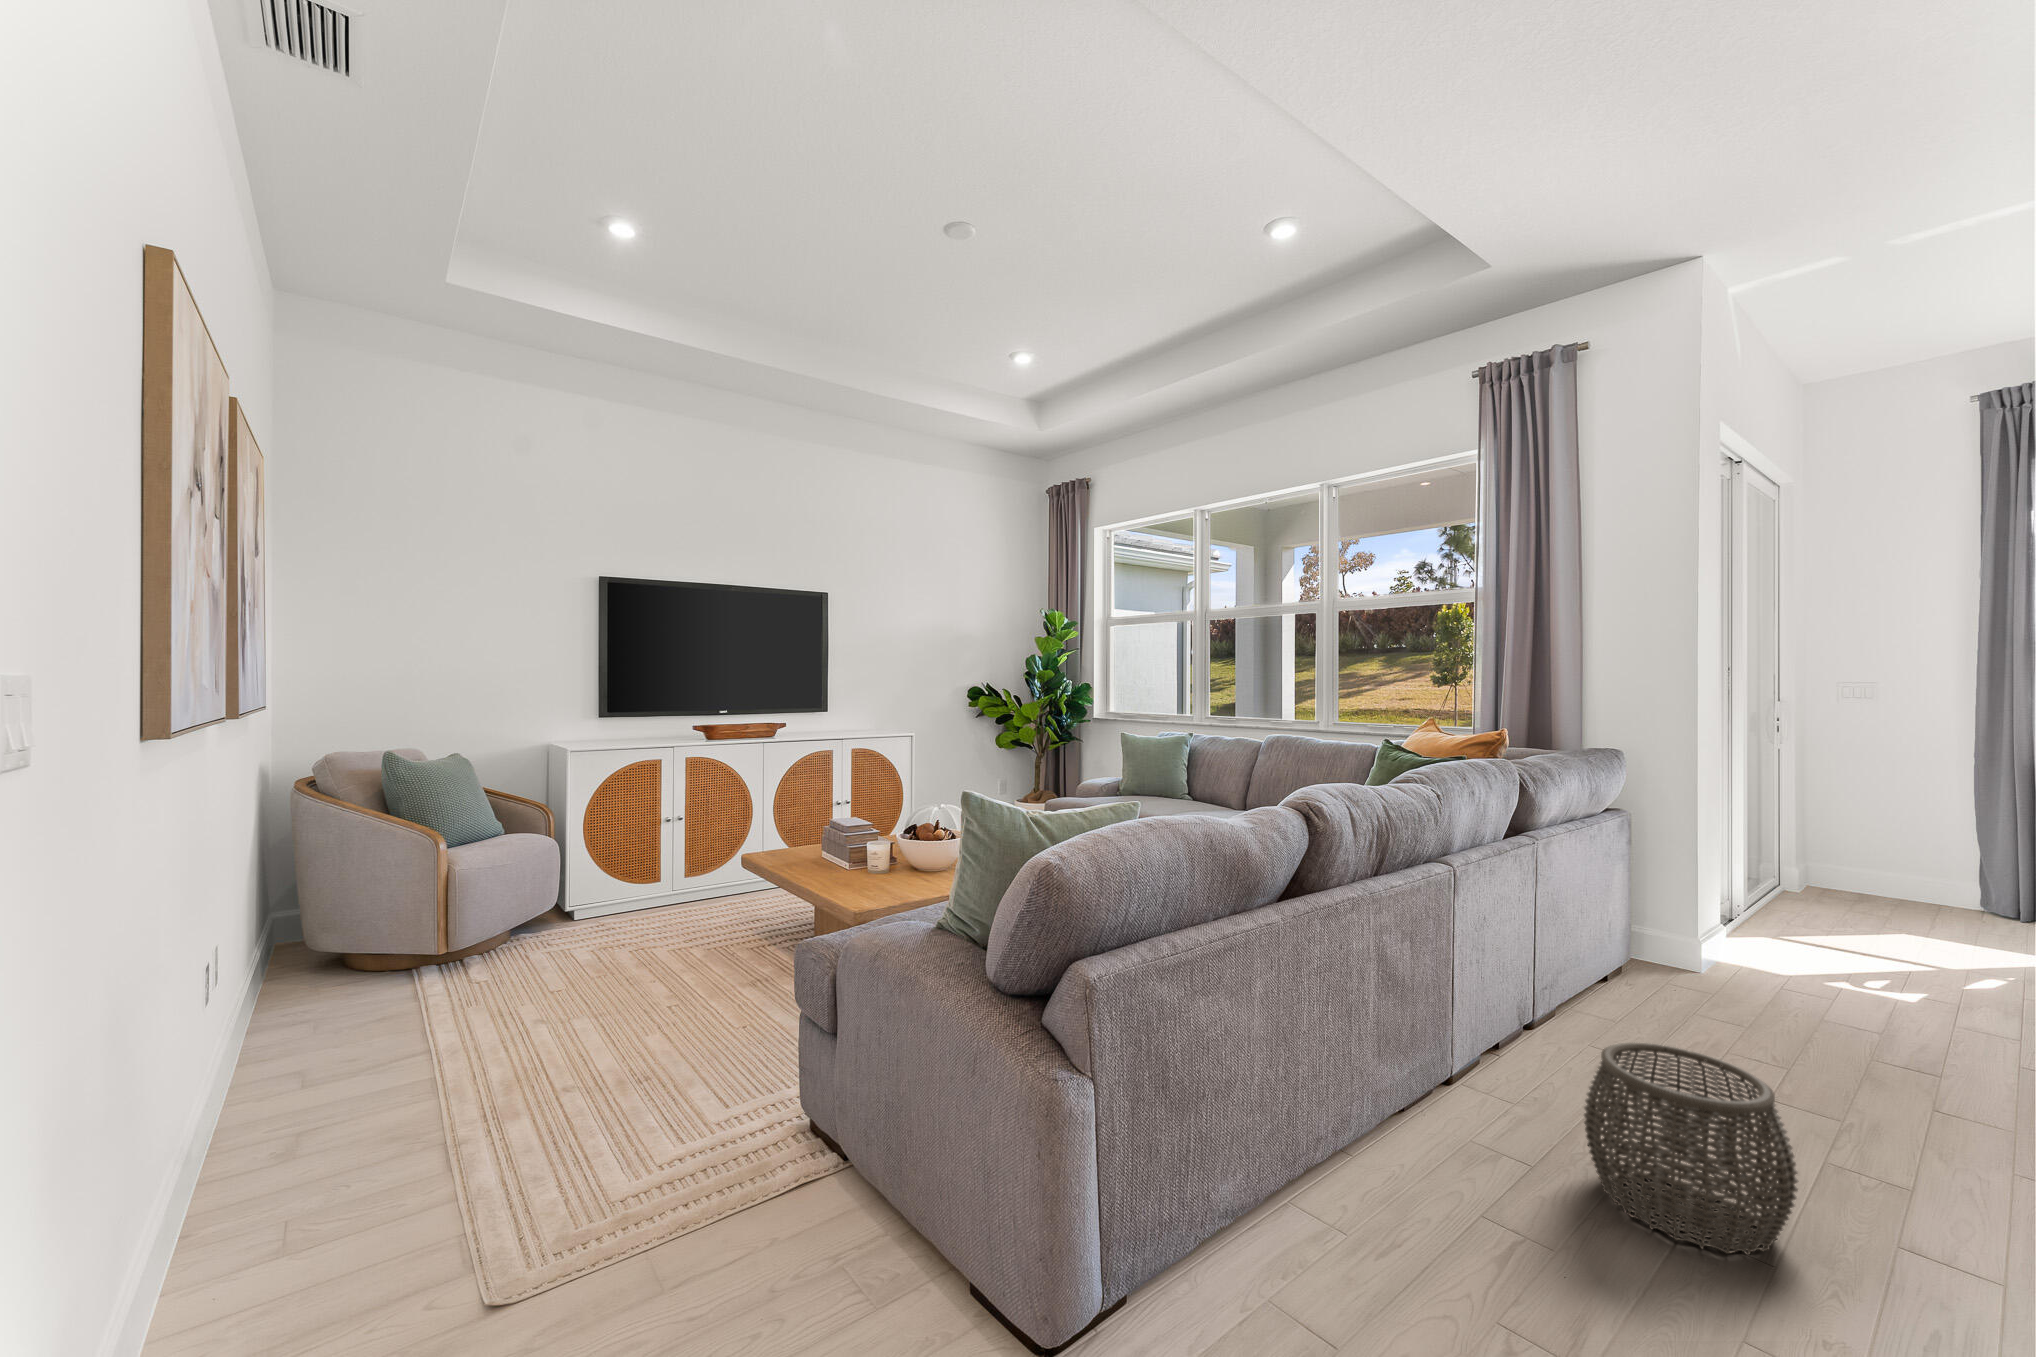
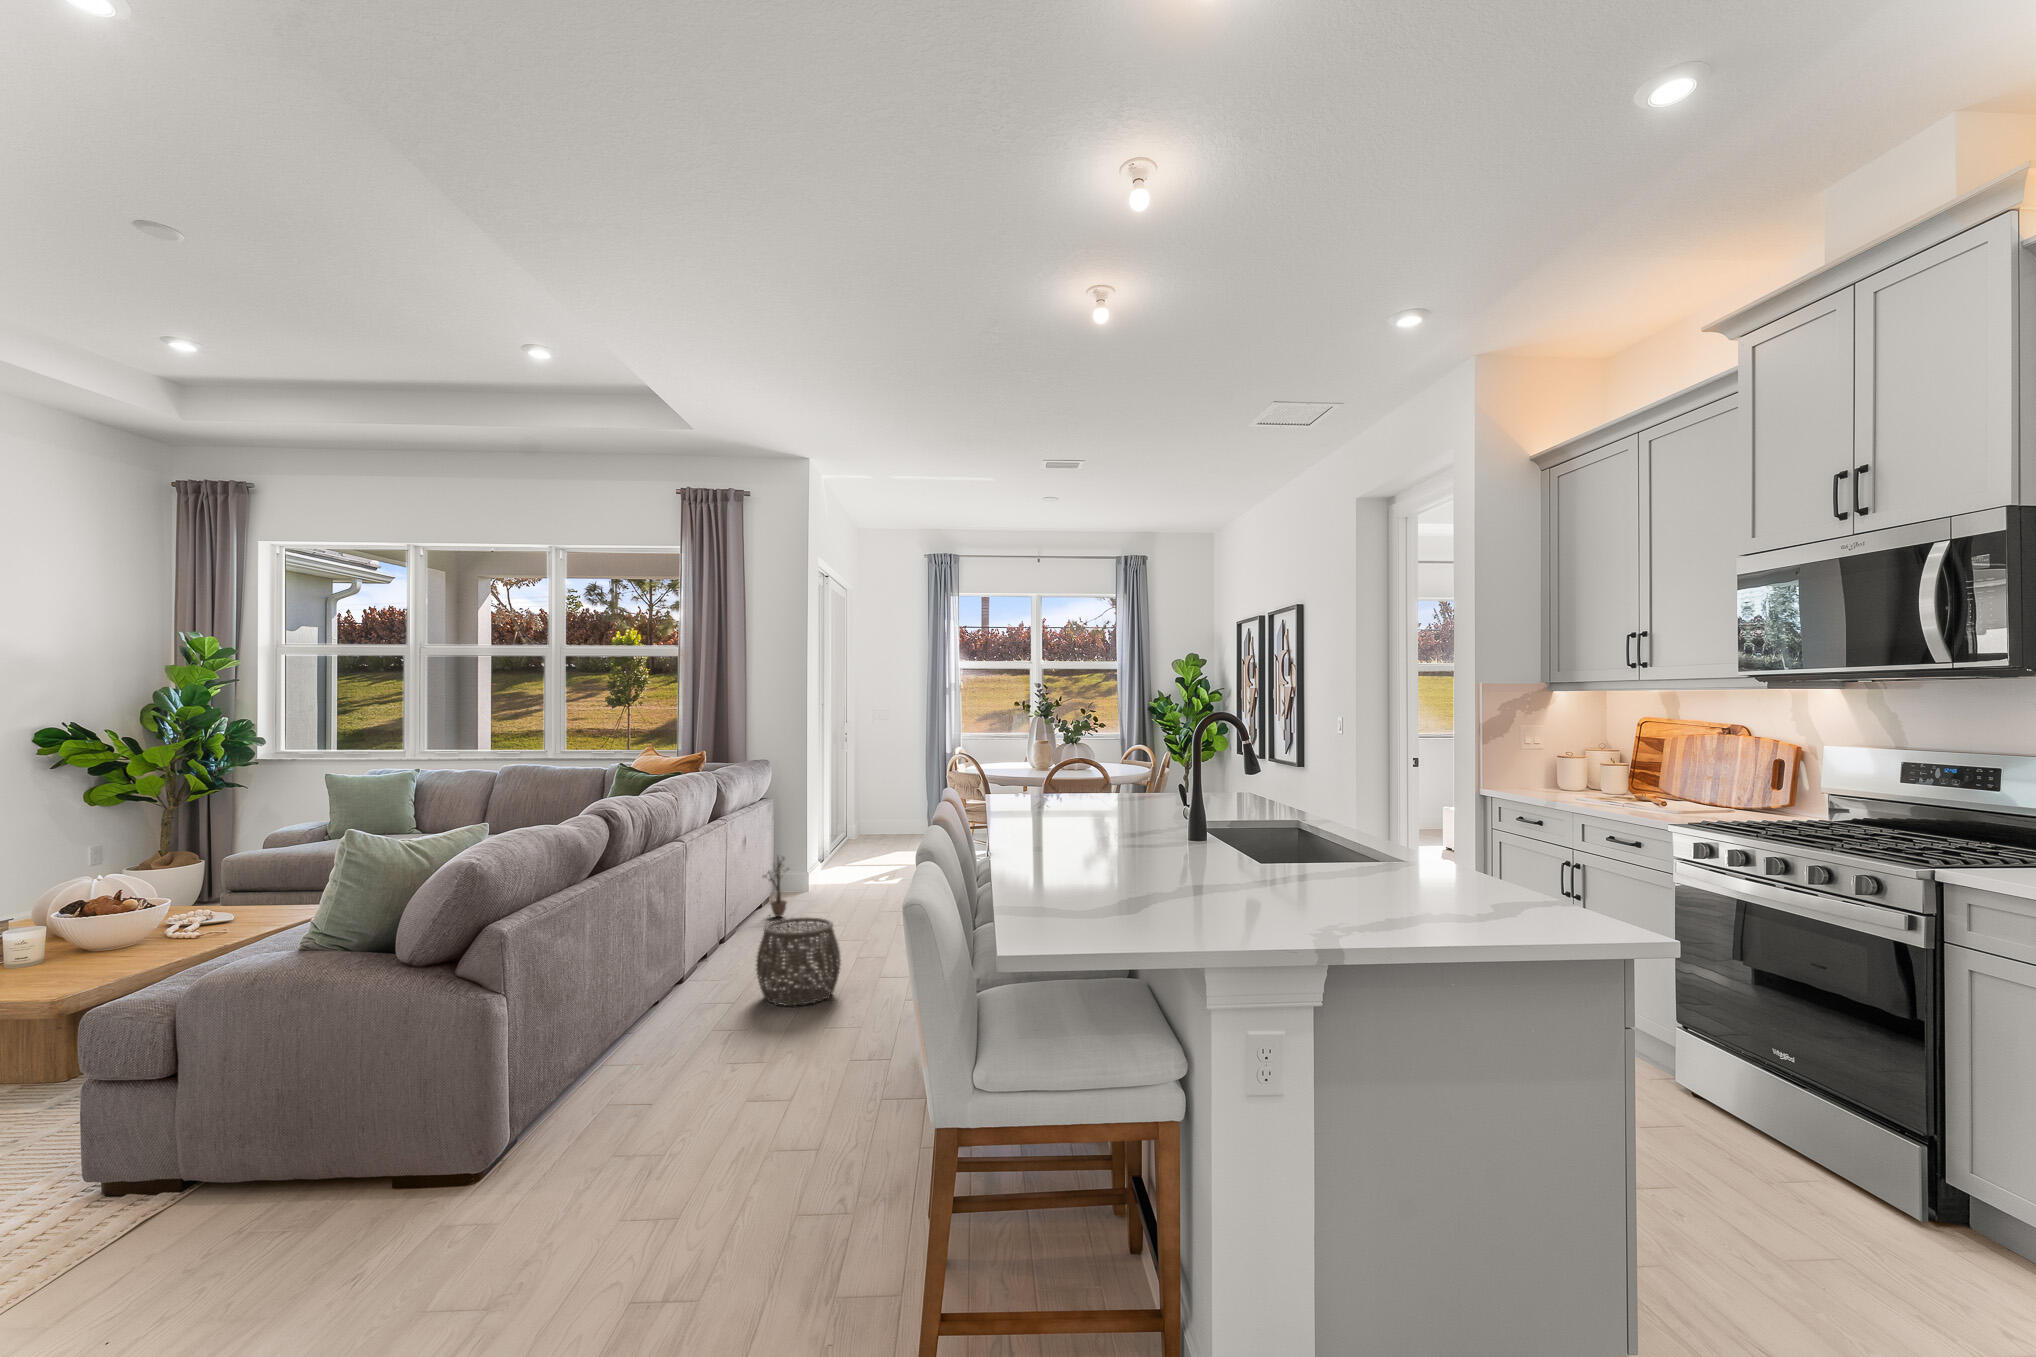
decorative plant: none [1600,896,1651,993] -> present [764,857,788,917]

